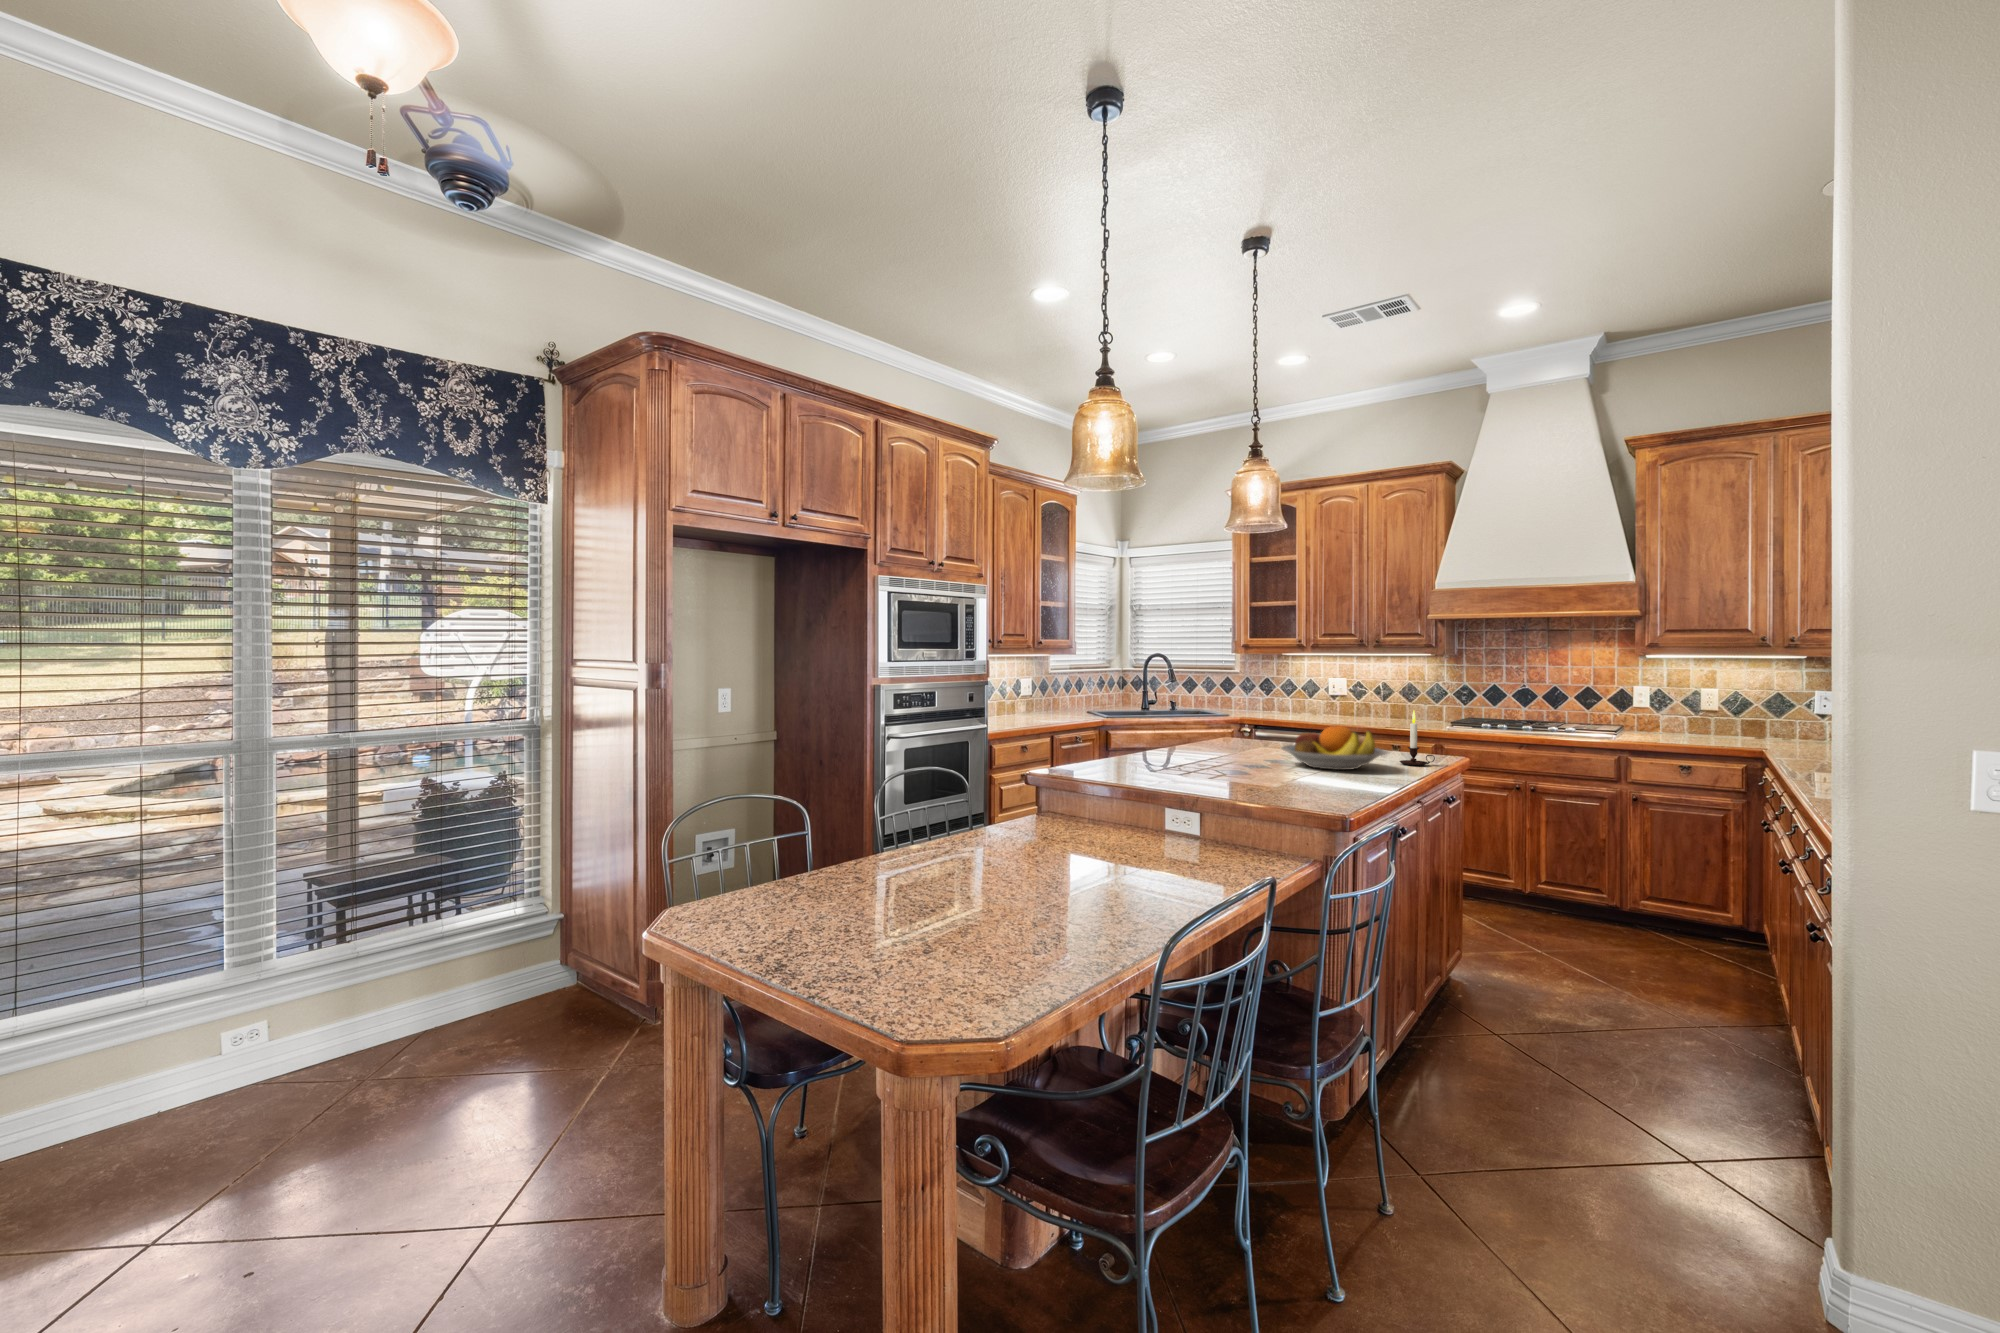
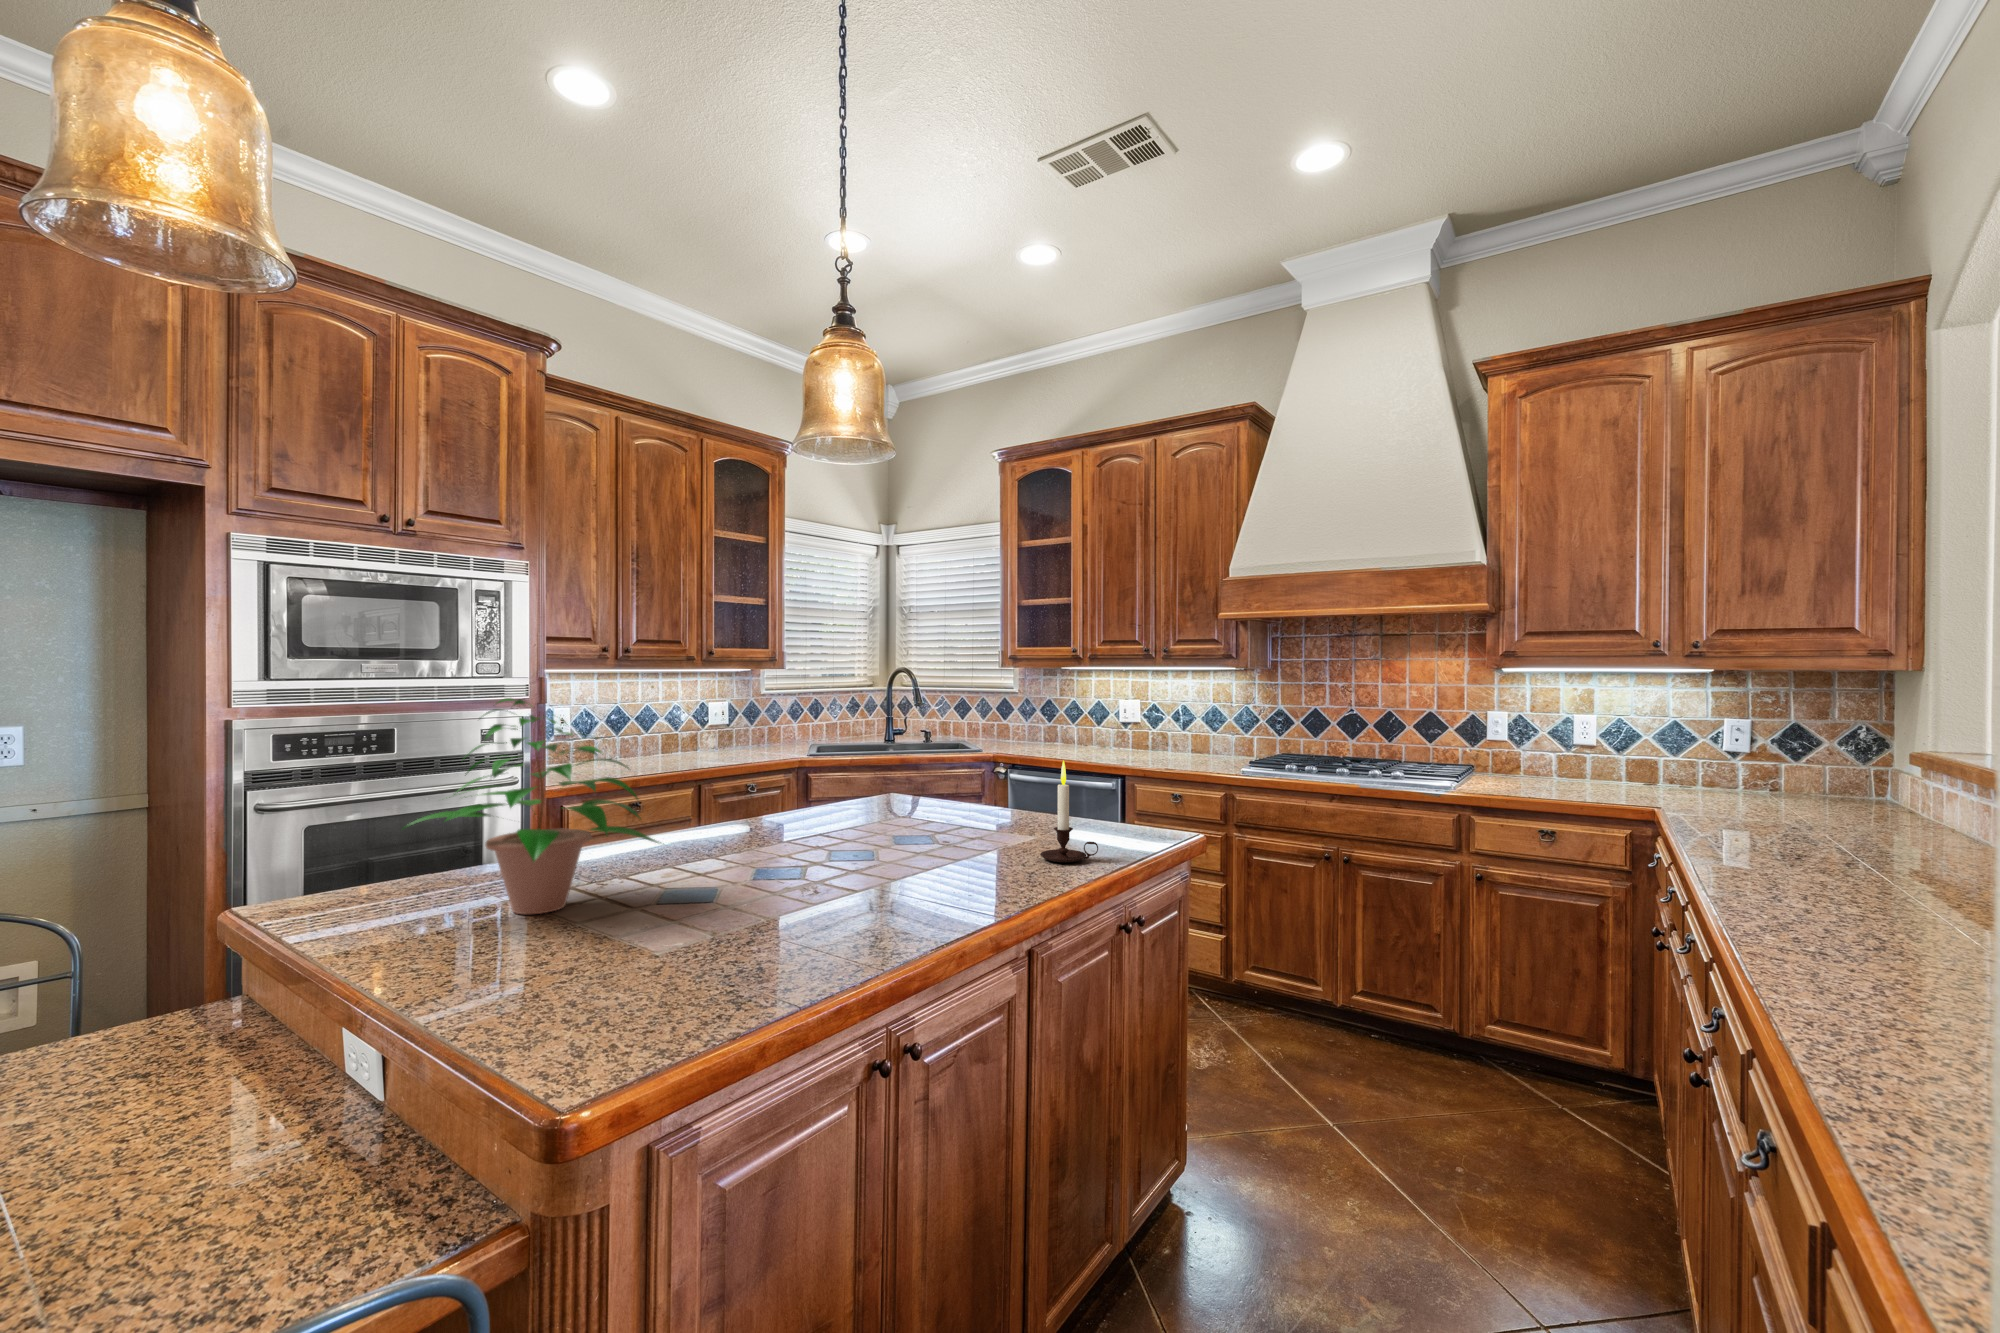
potted plant: none [1152,675,1249,776] -> present [403,698,661,914]
fruit bowl: present [1282,725,1387,770] -> none [799,793,988,881]

